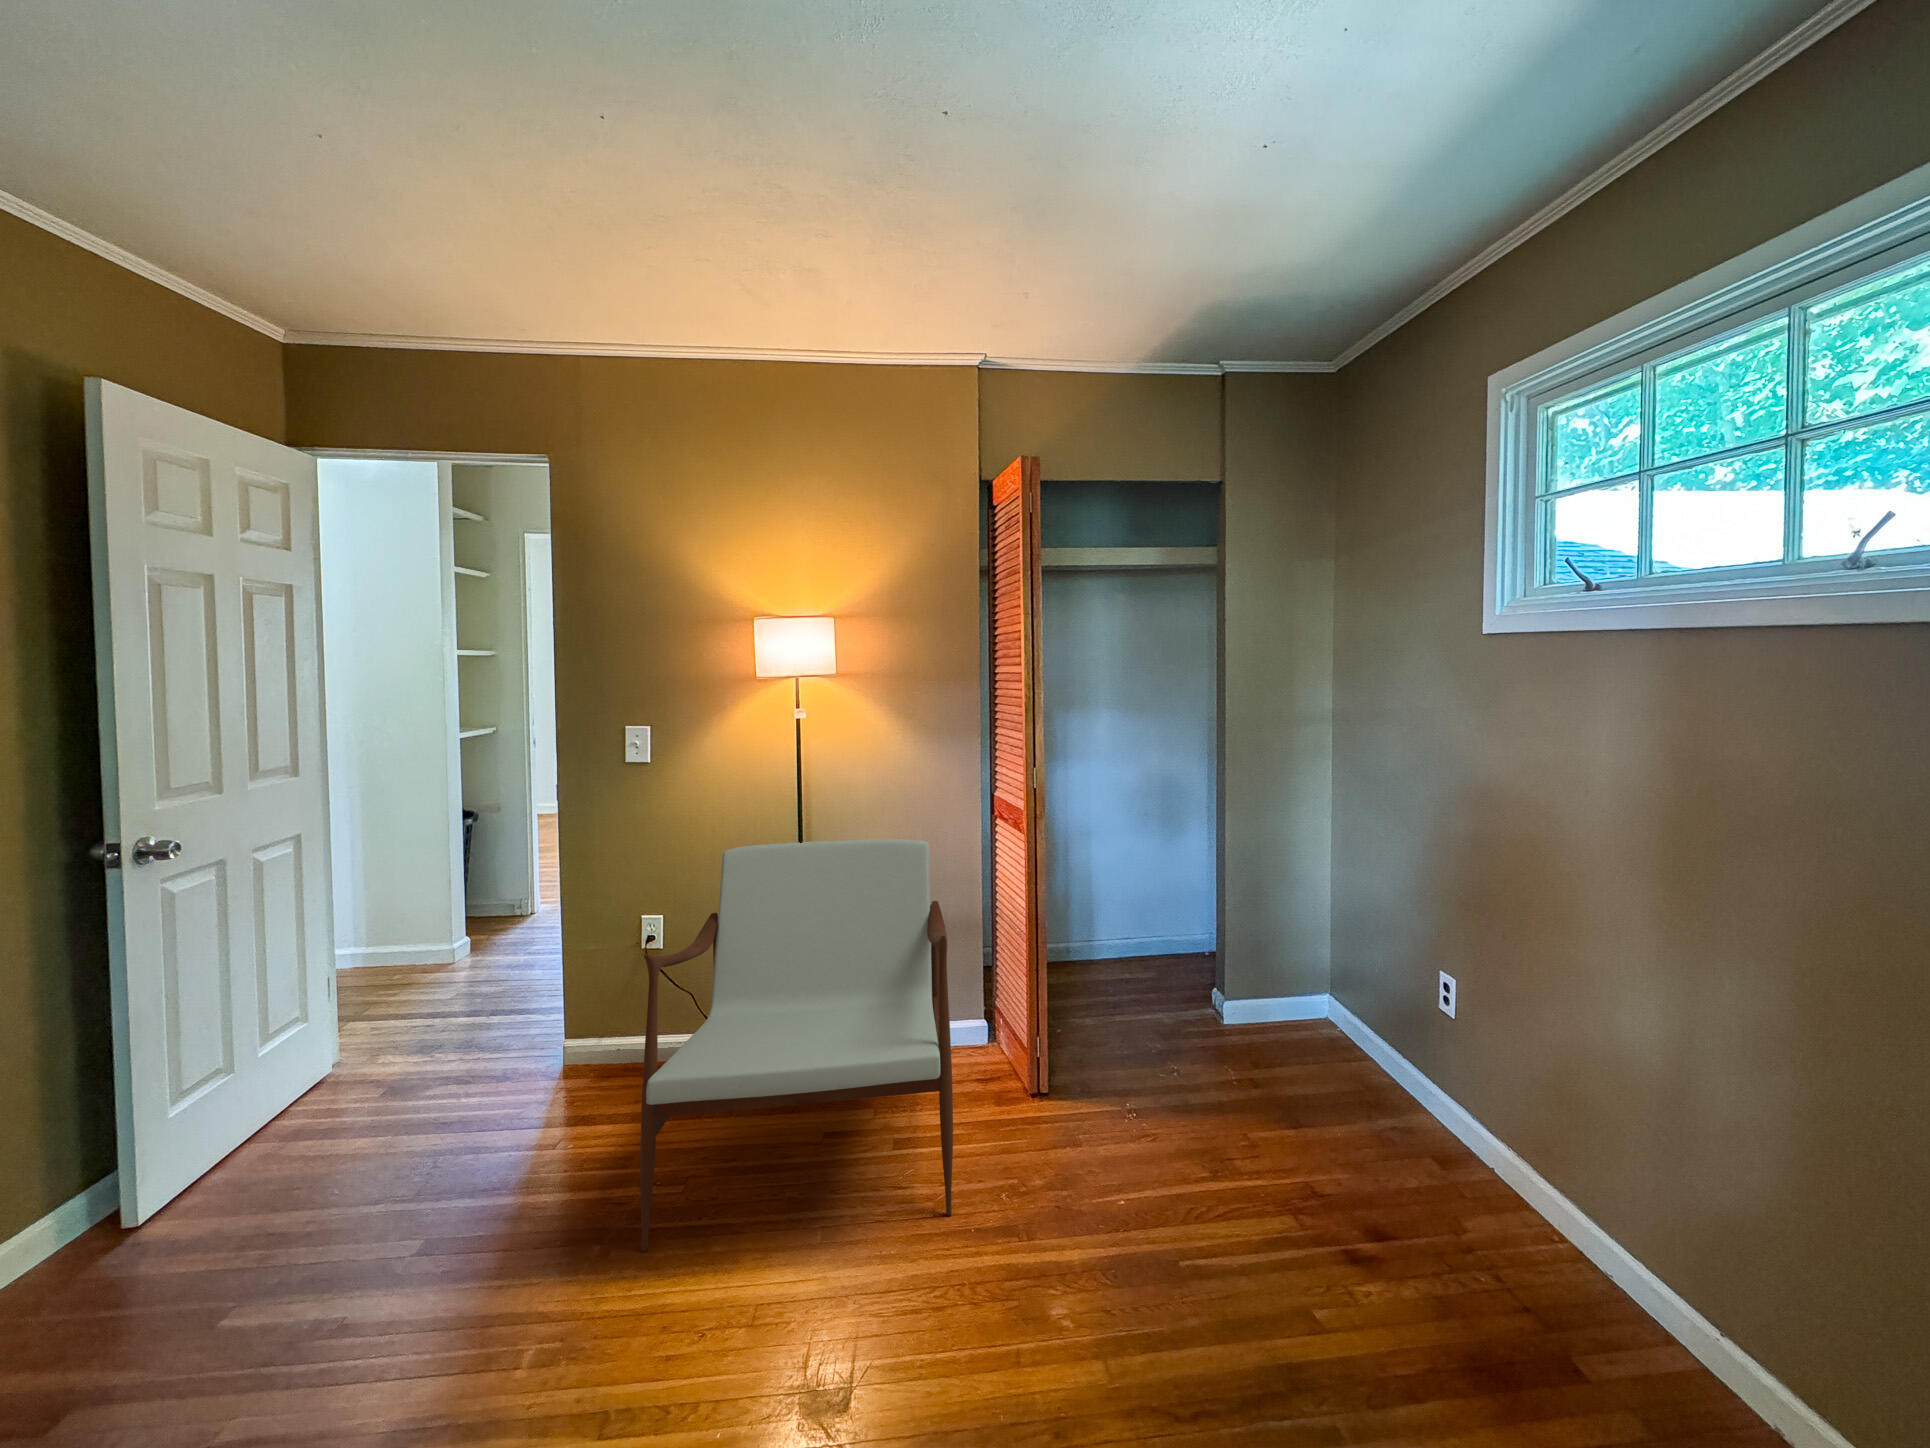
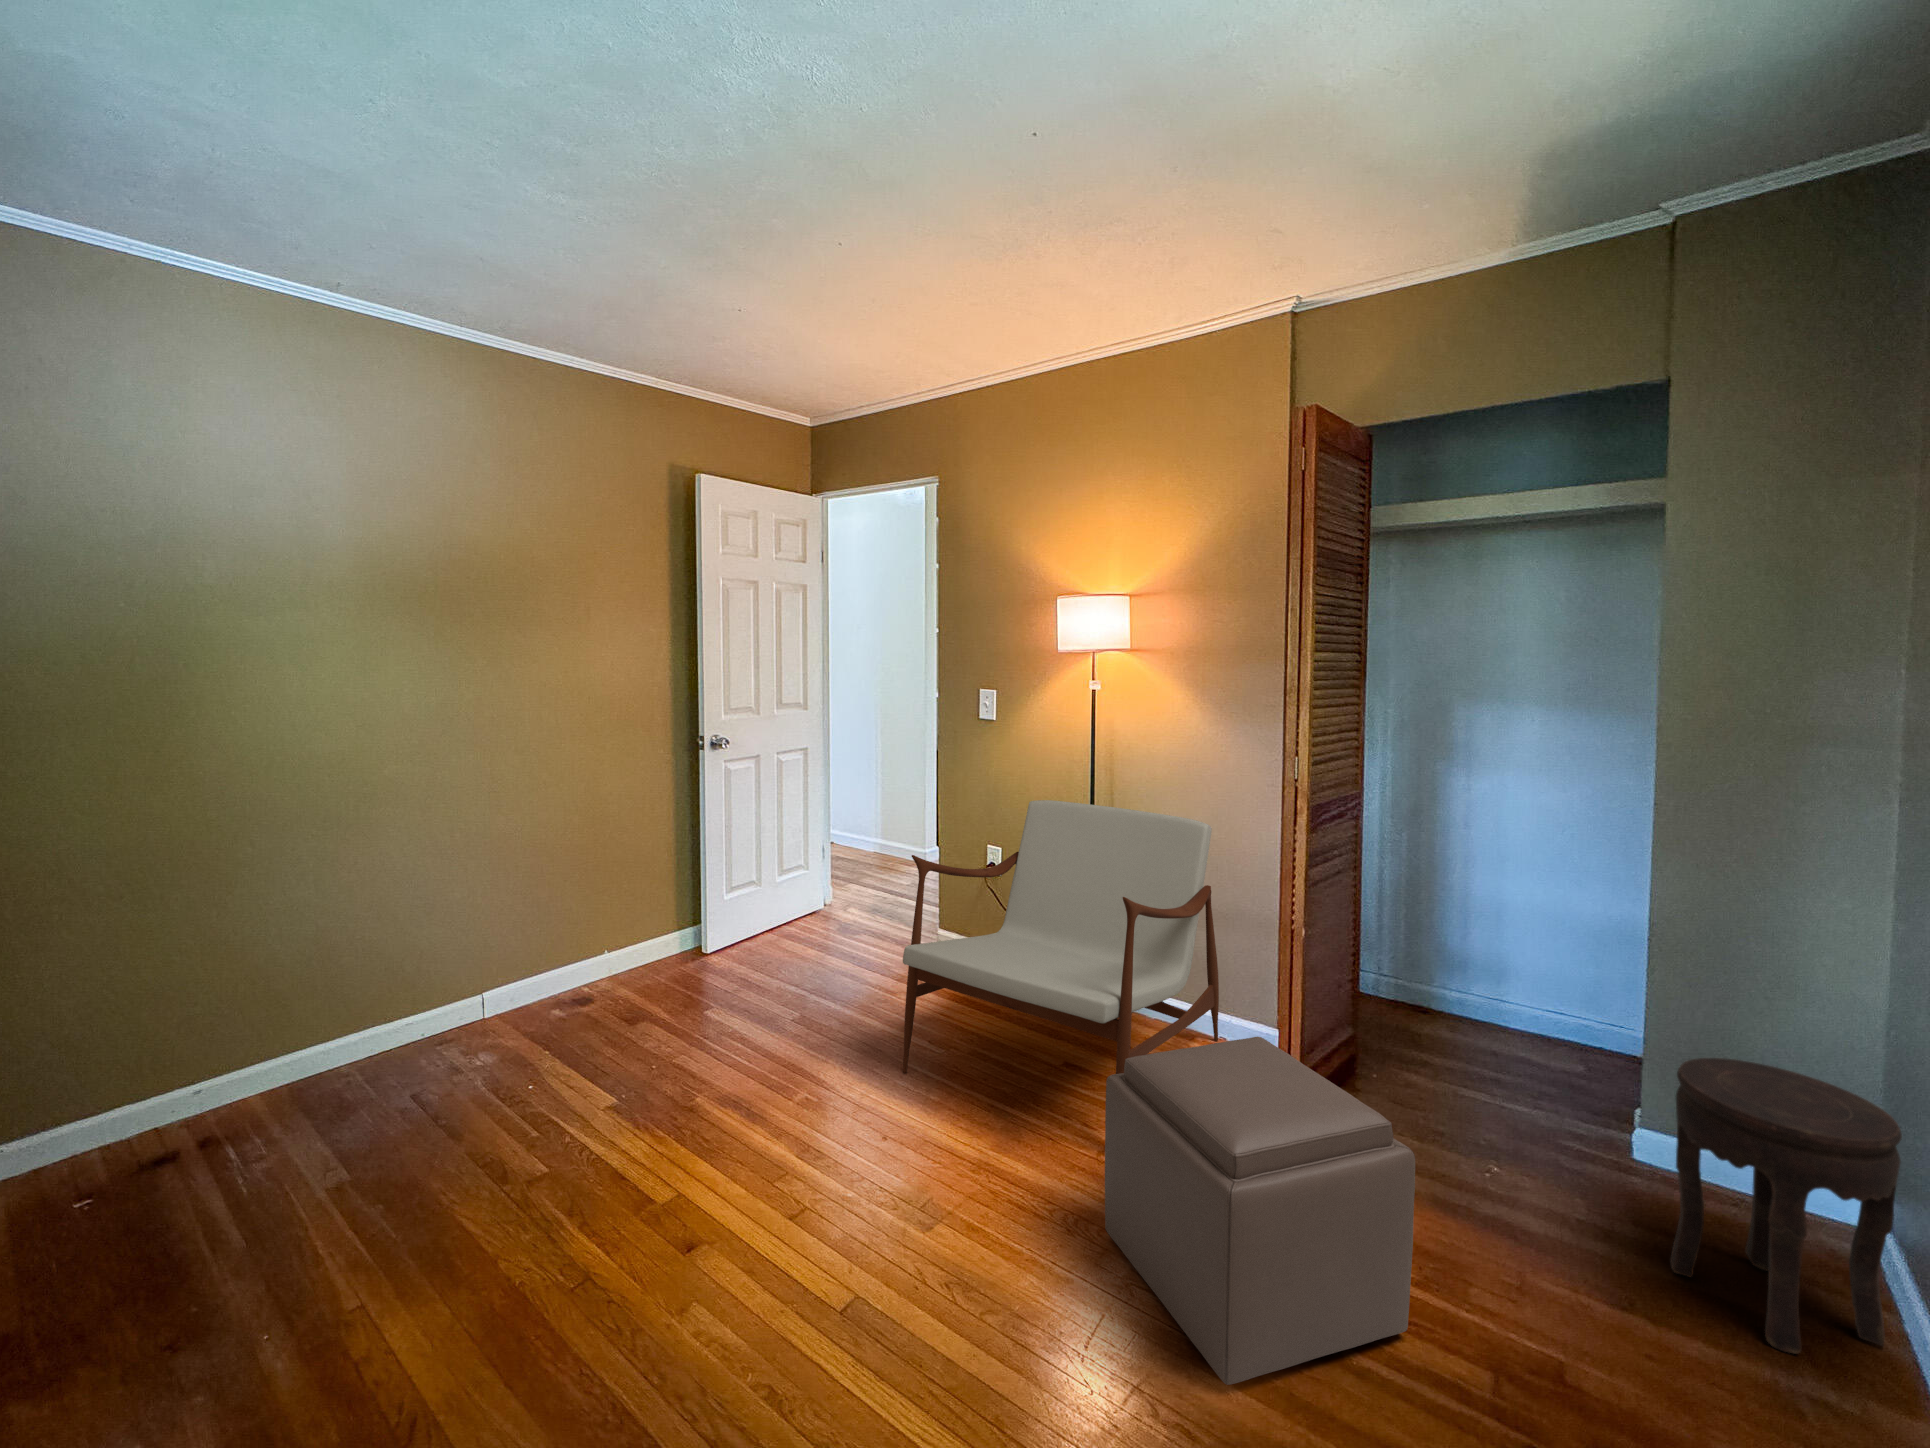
side table: none [1286,933,1394,1115] -> present [1670,1058,1902,1354]
ottoman: none [1002,1033,1247,1384] -> present [1105,1037,1415,1385]

